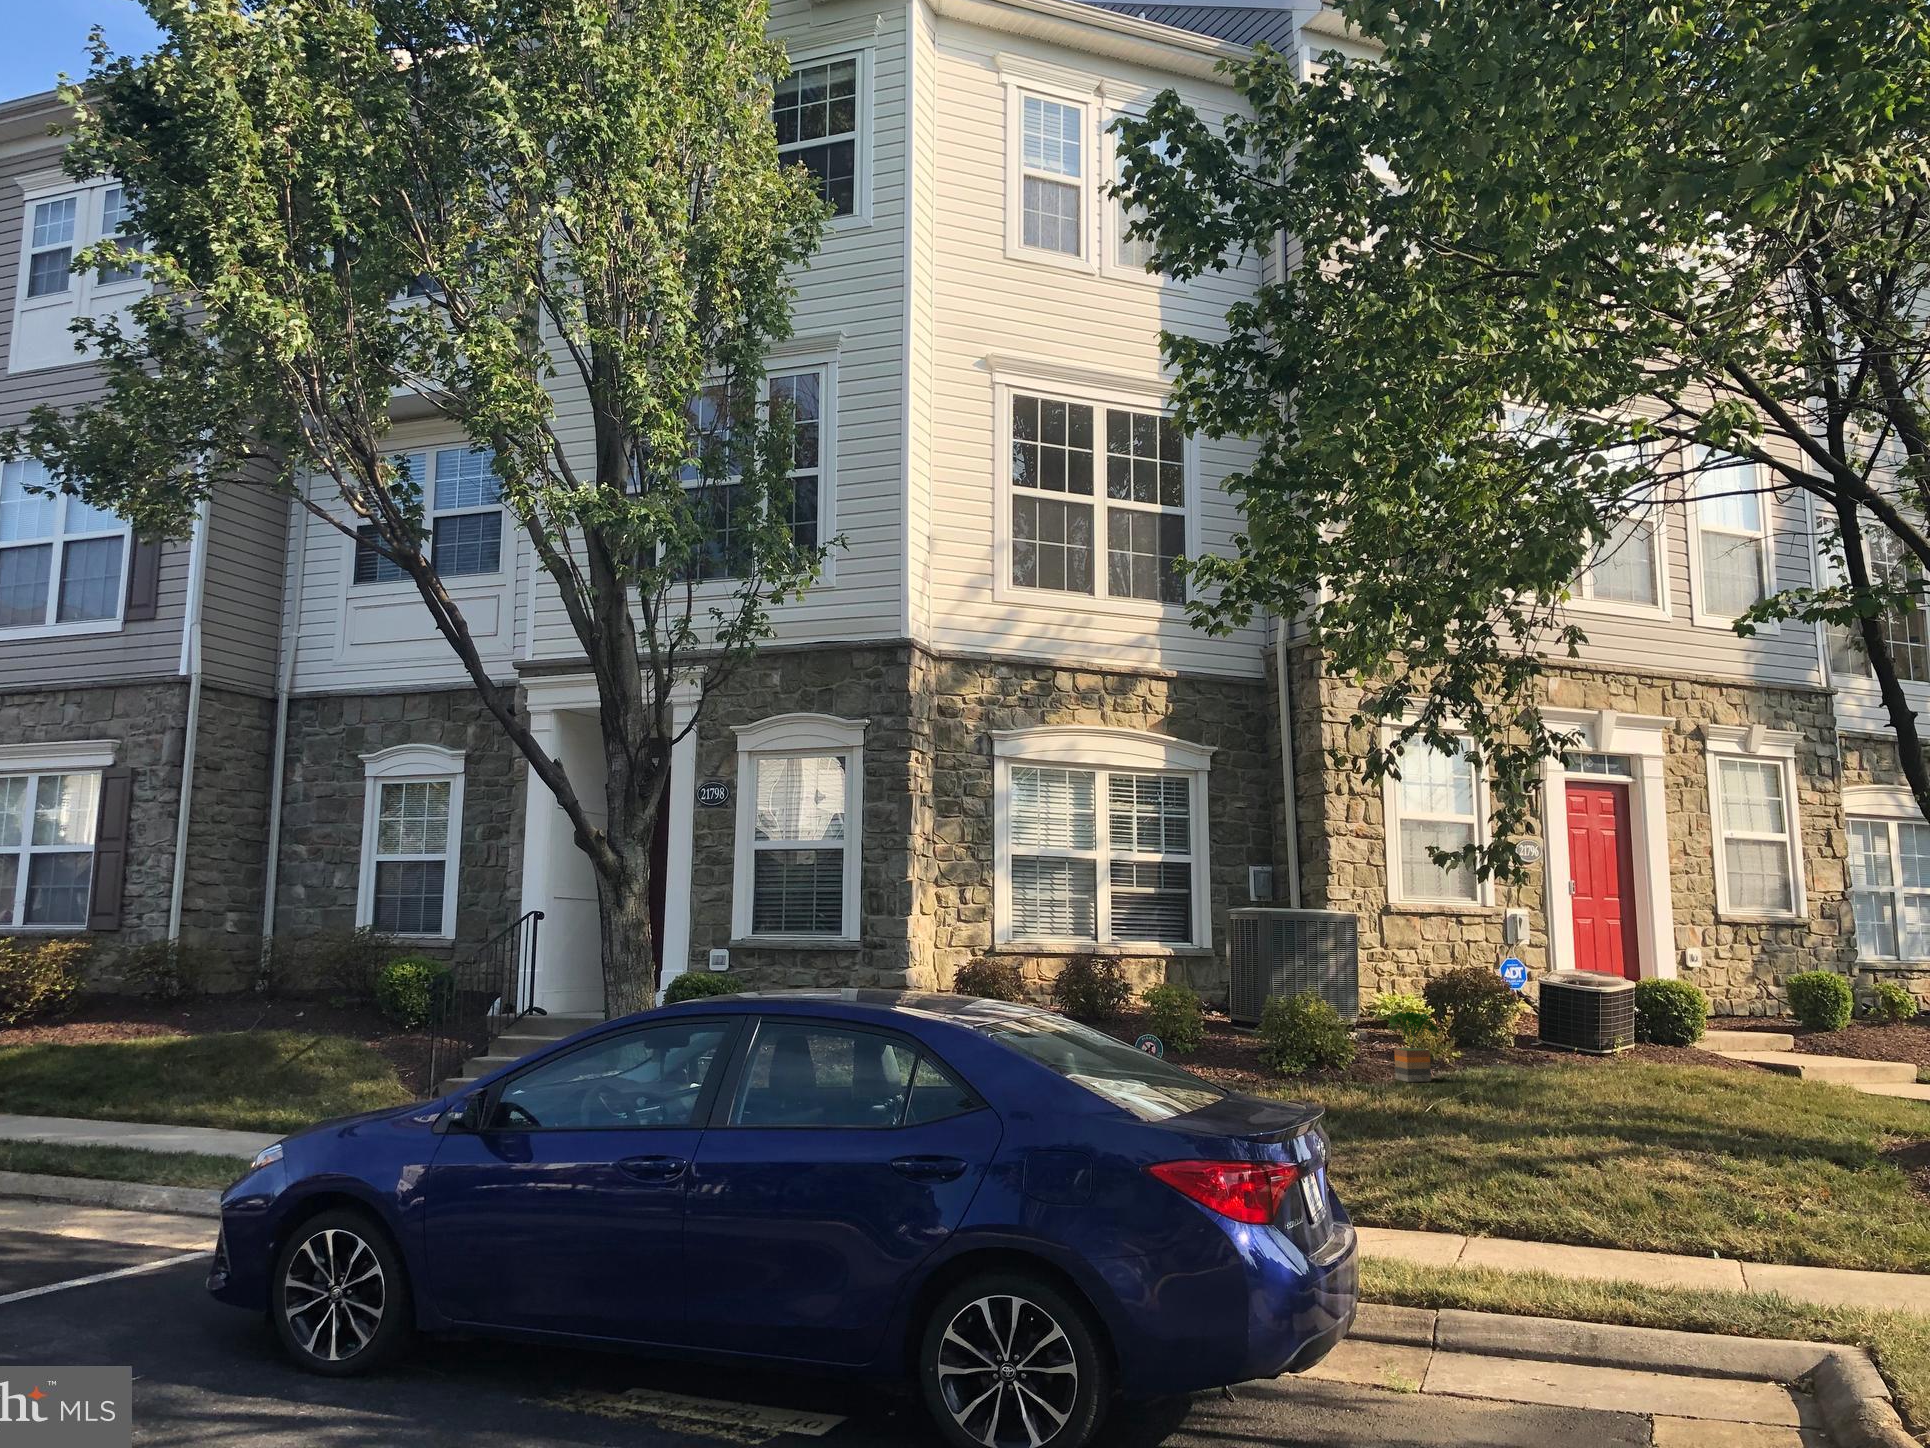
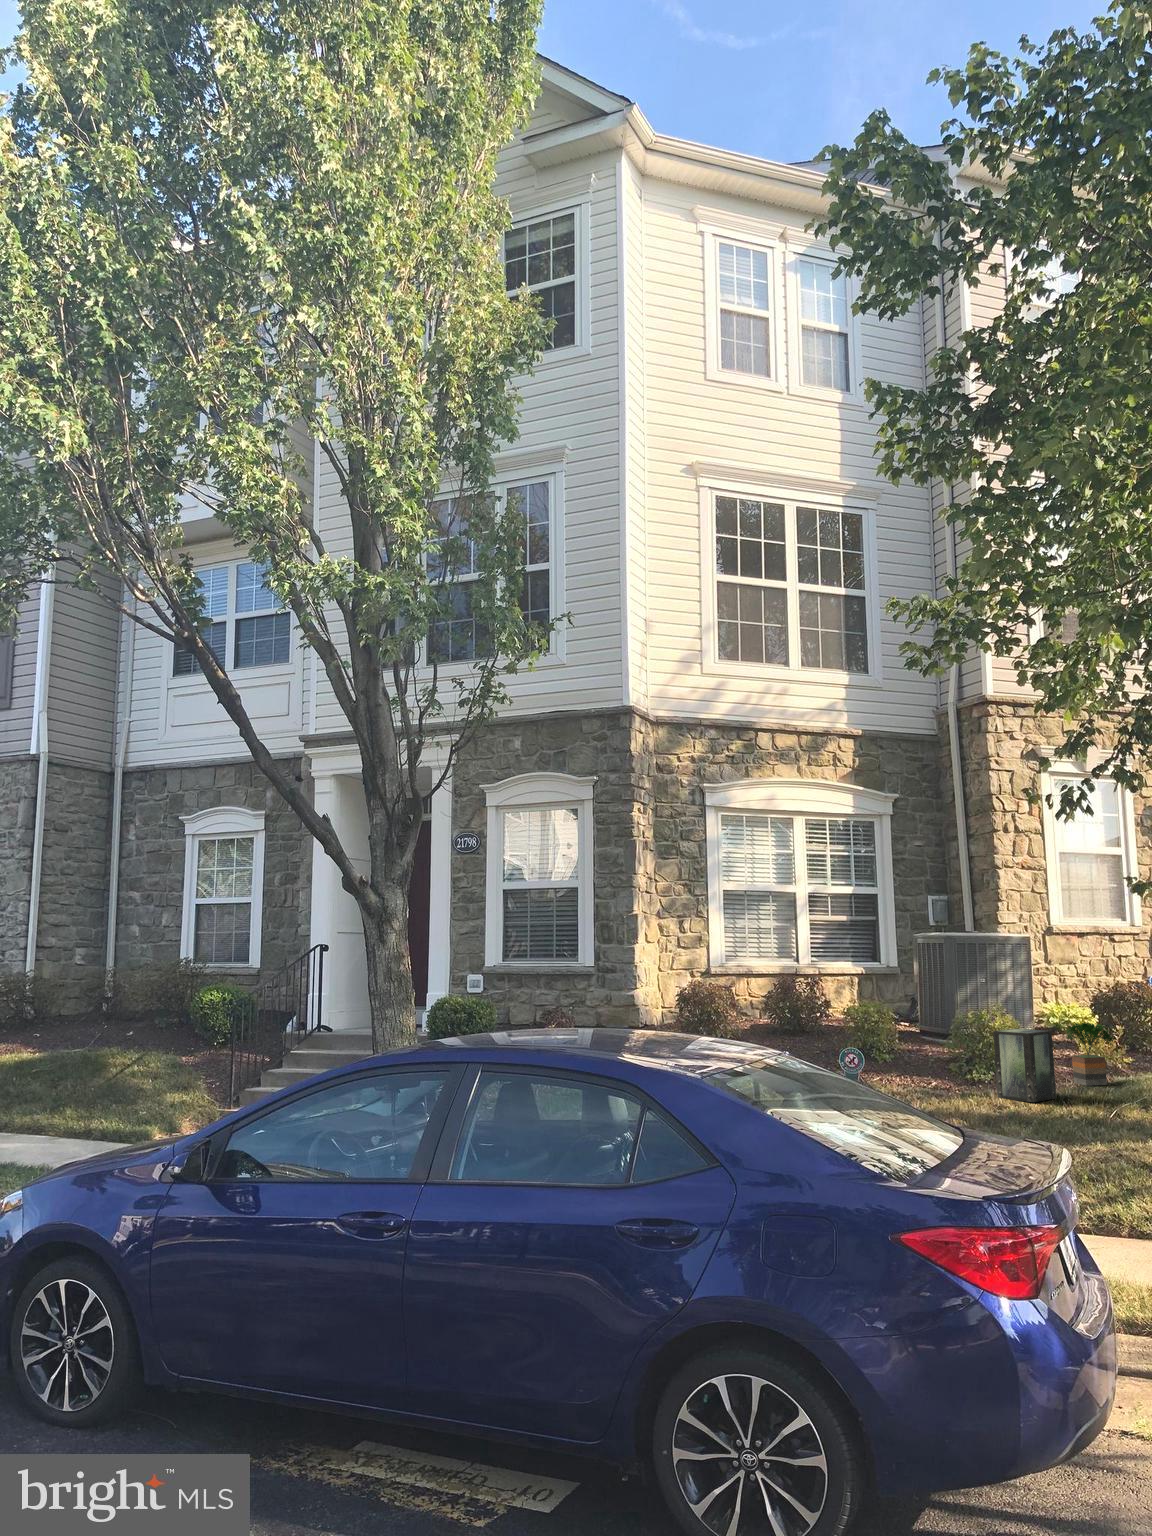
storage box: none [1304,1016,1371,1097] -> present [993,1029,1056,1102]

